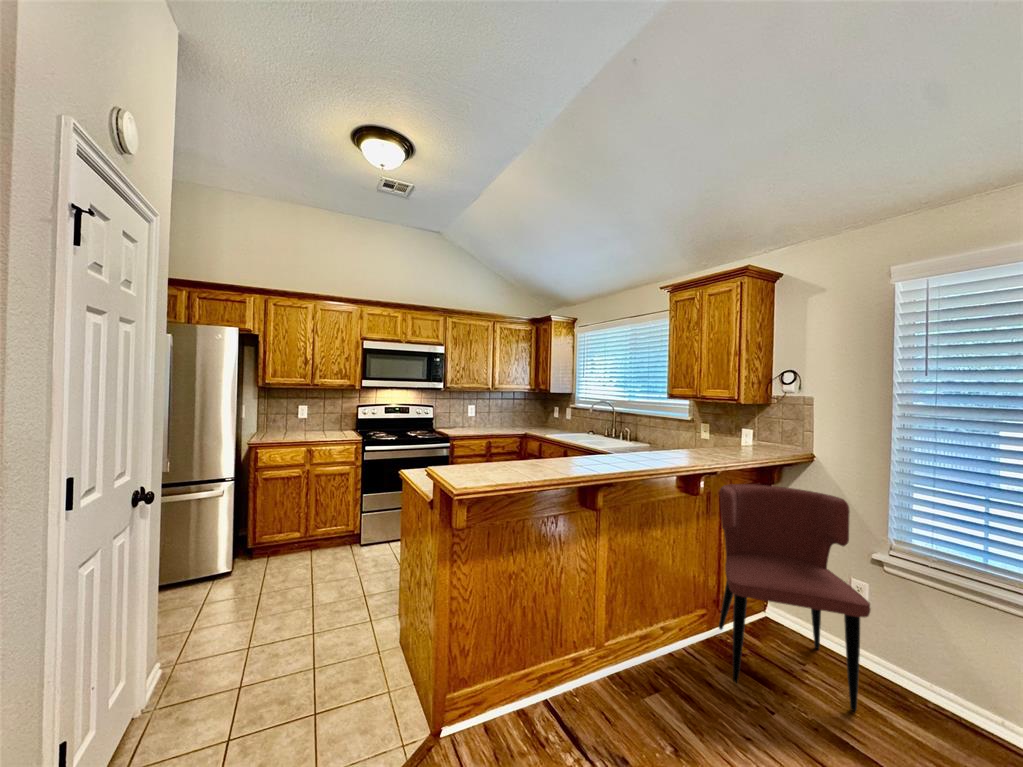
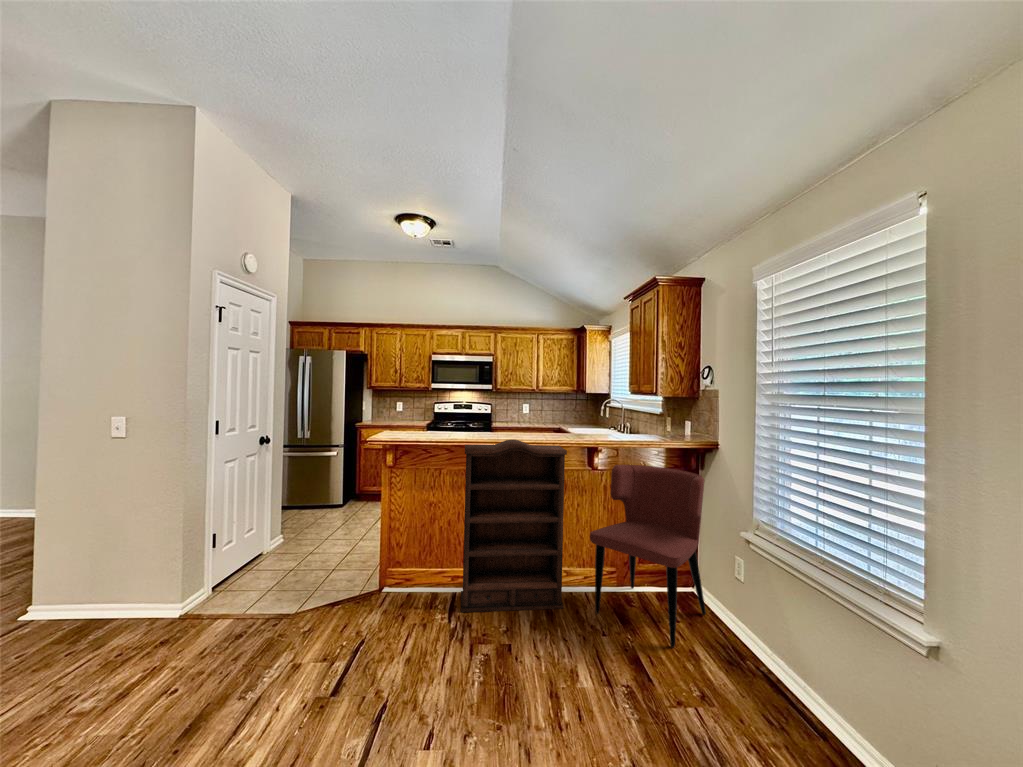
bookshelf: none [557,466,700,740] -> present [461,440,567,612]

